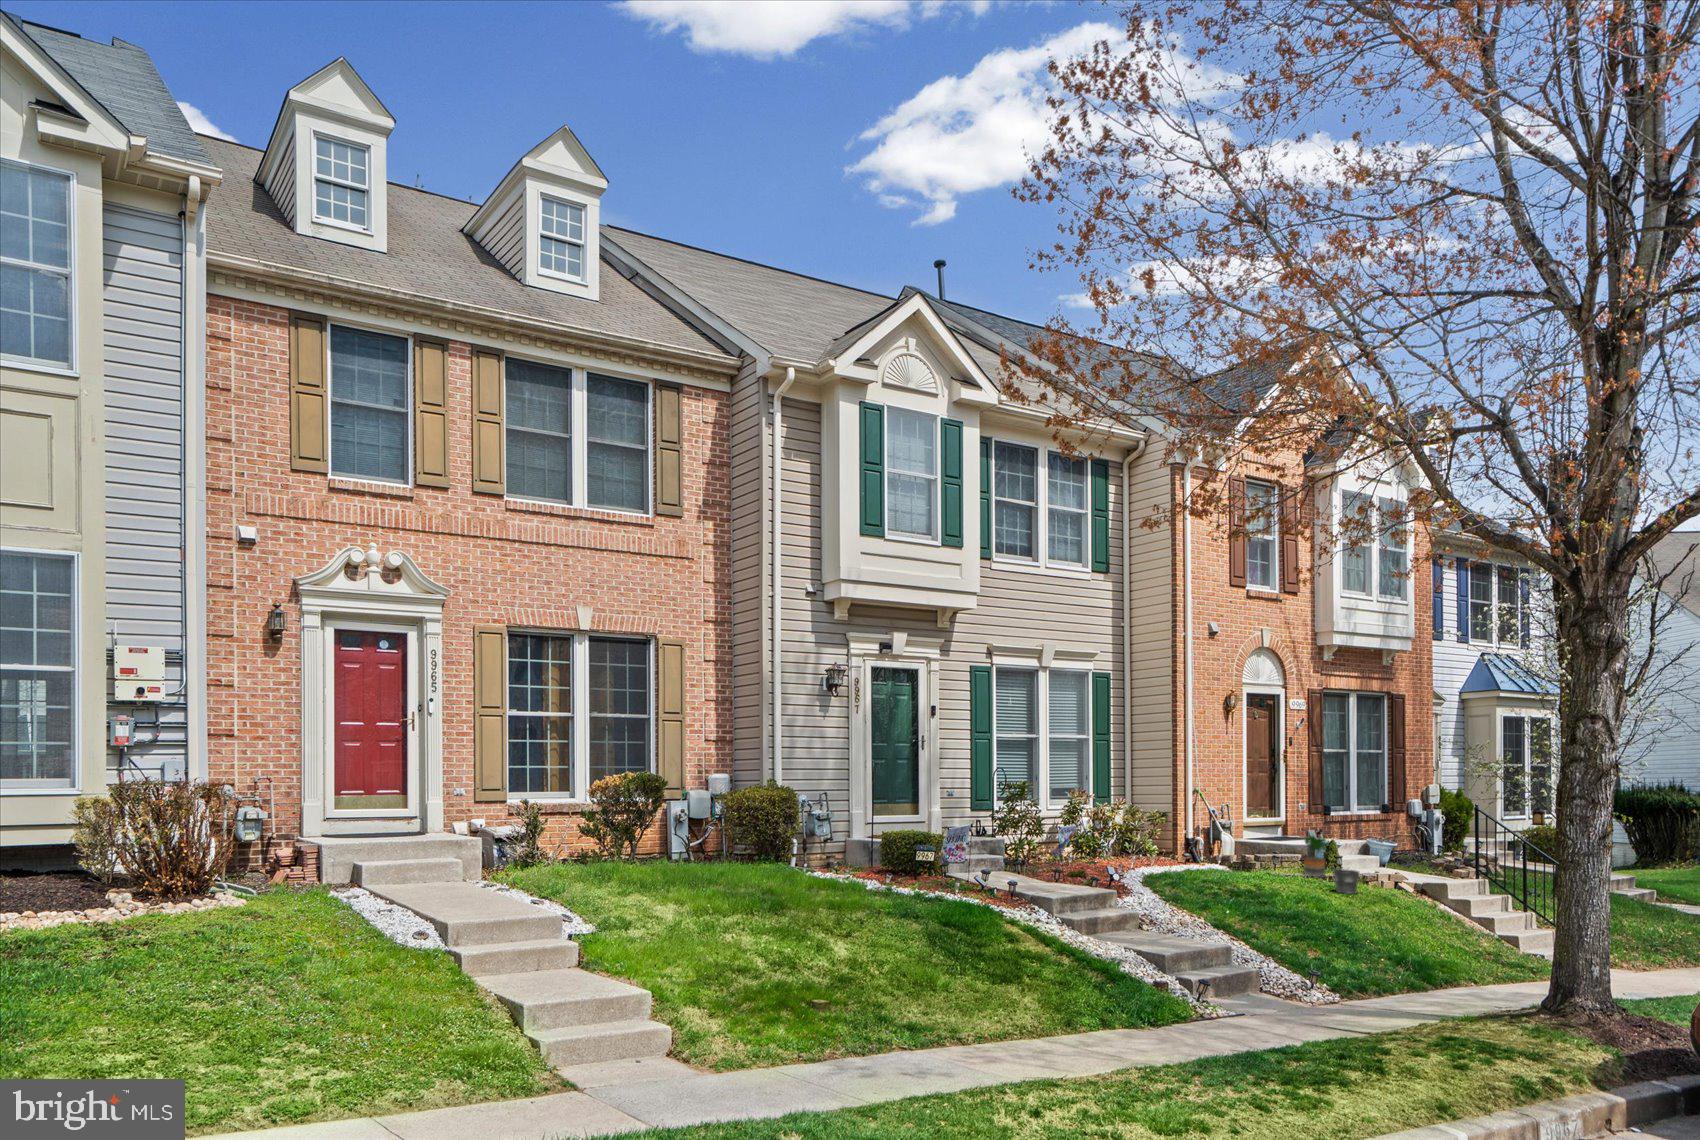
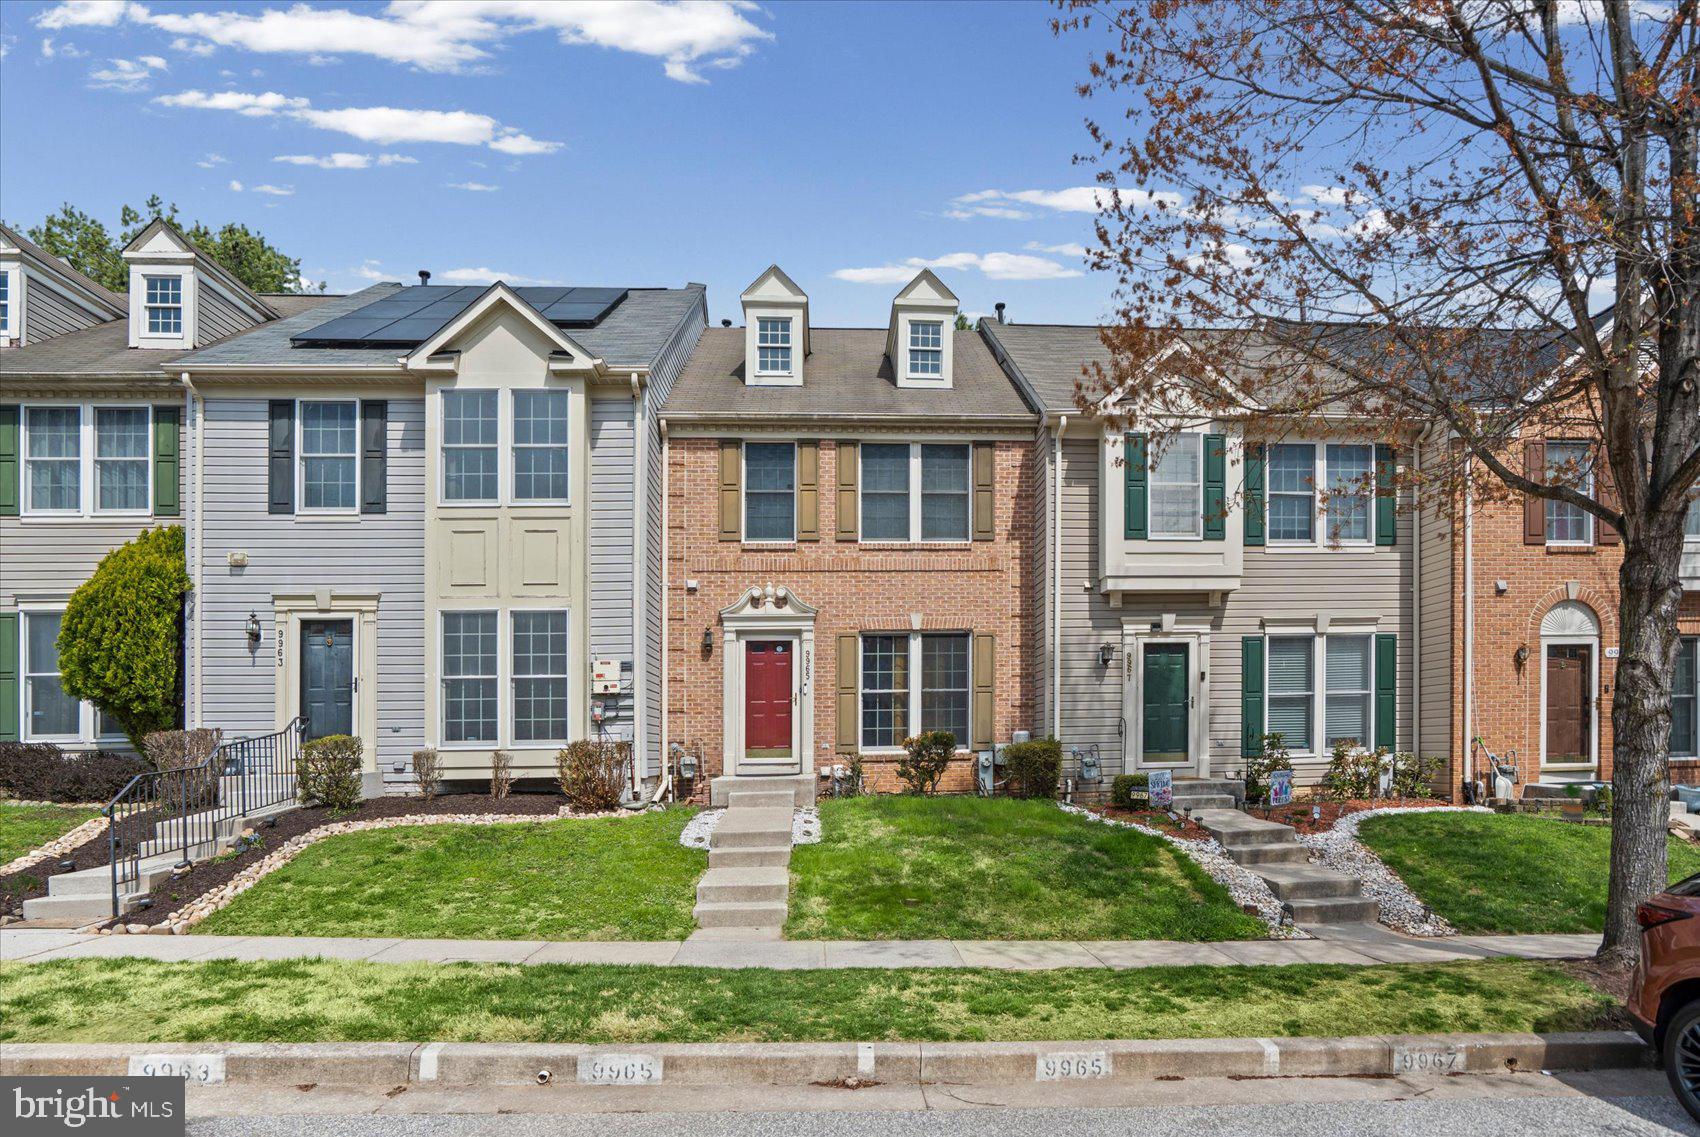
bucket: present [1332,869,1359,894] -> none [1555,819,1583,841]

